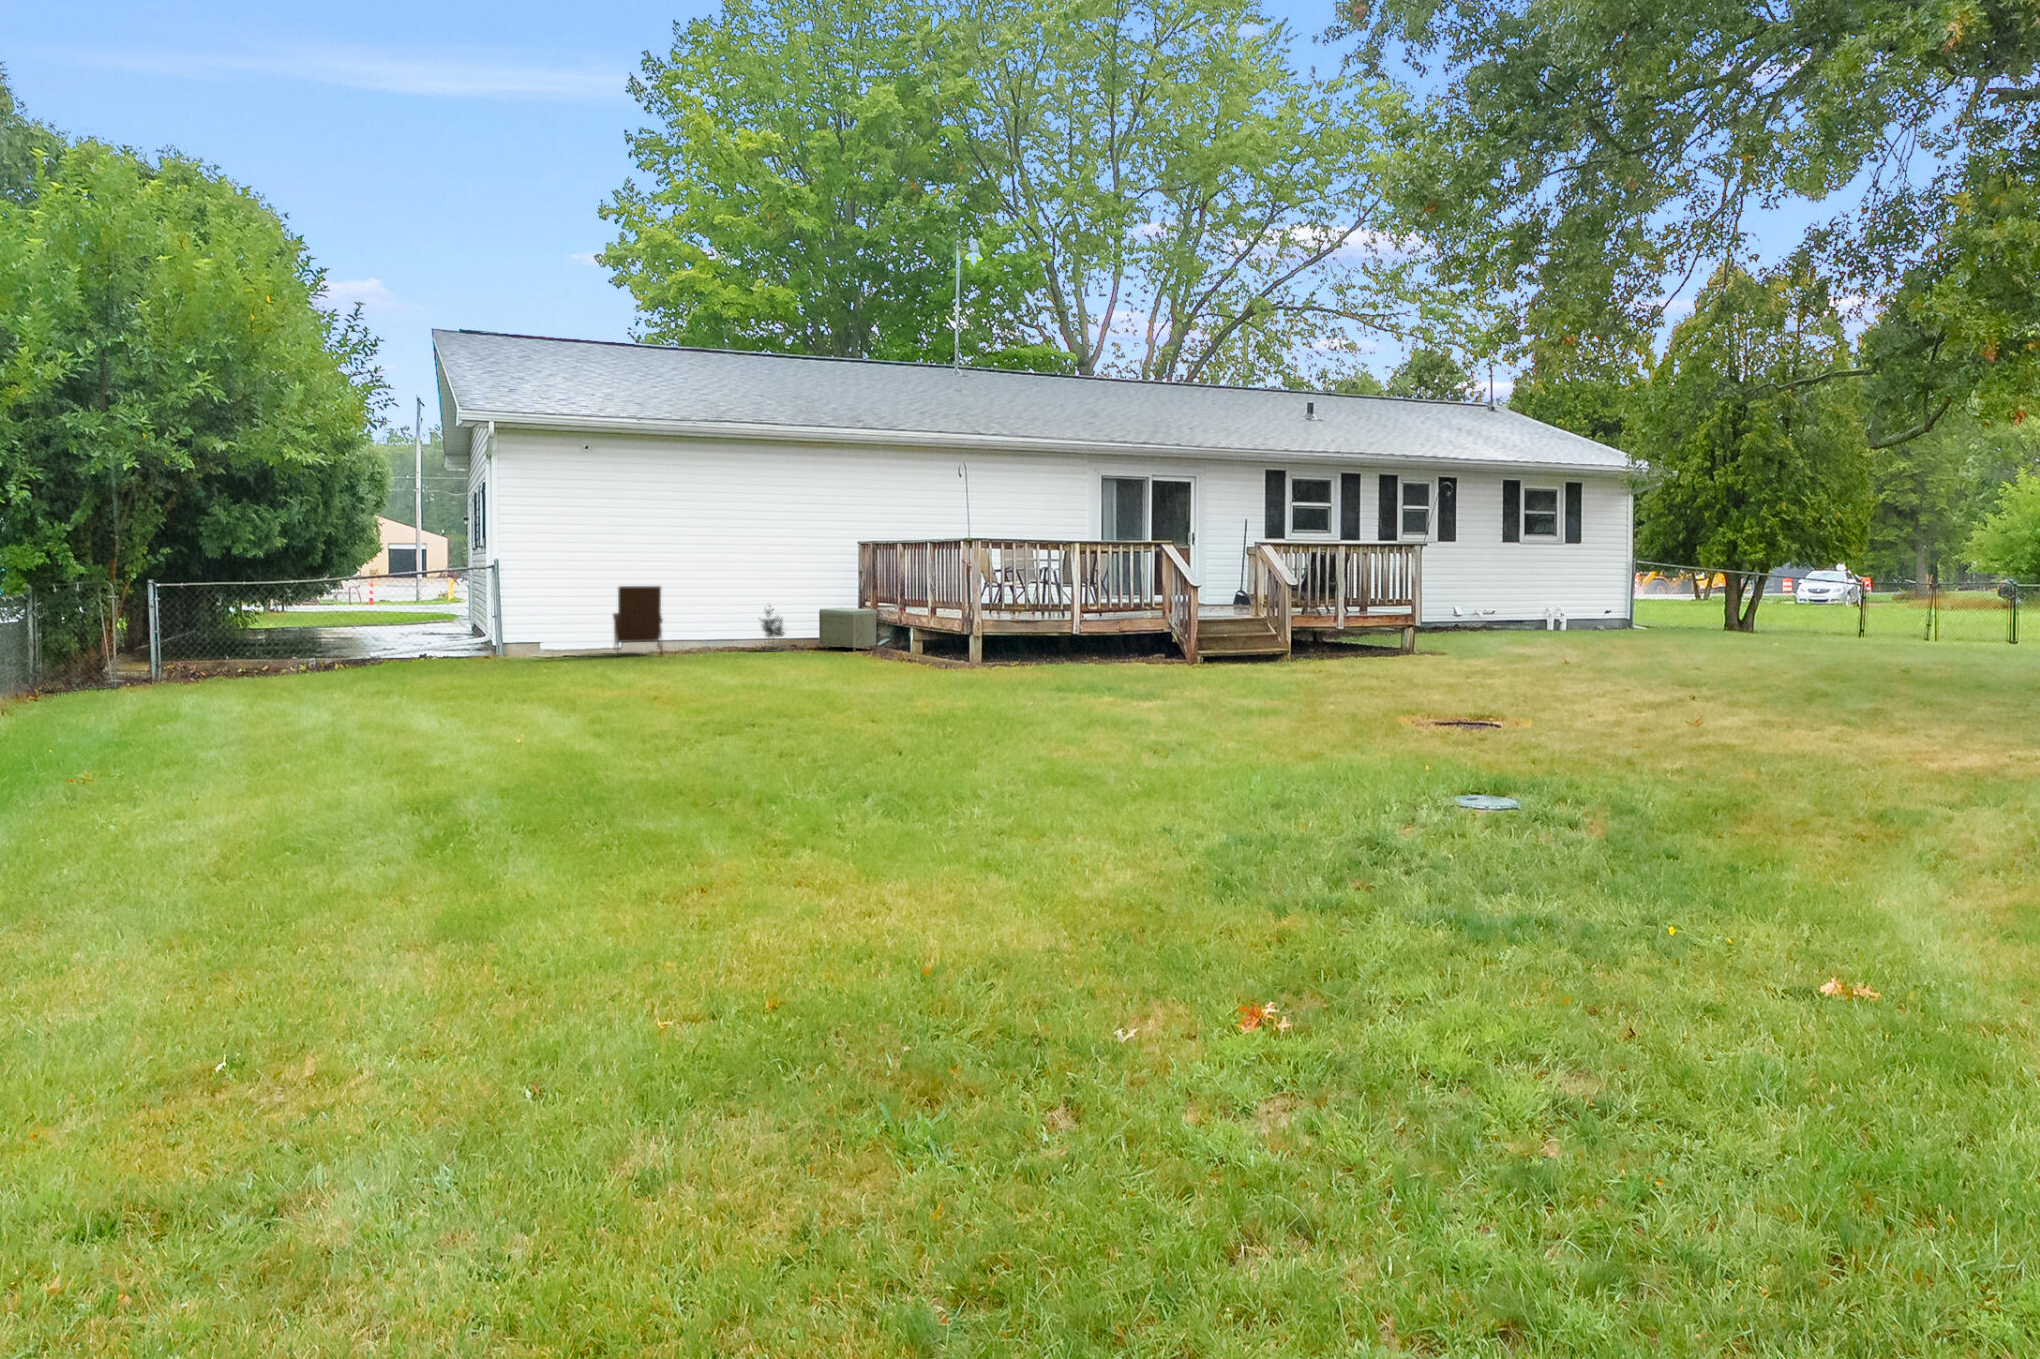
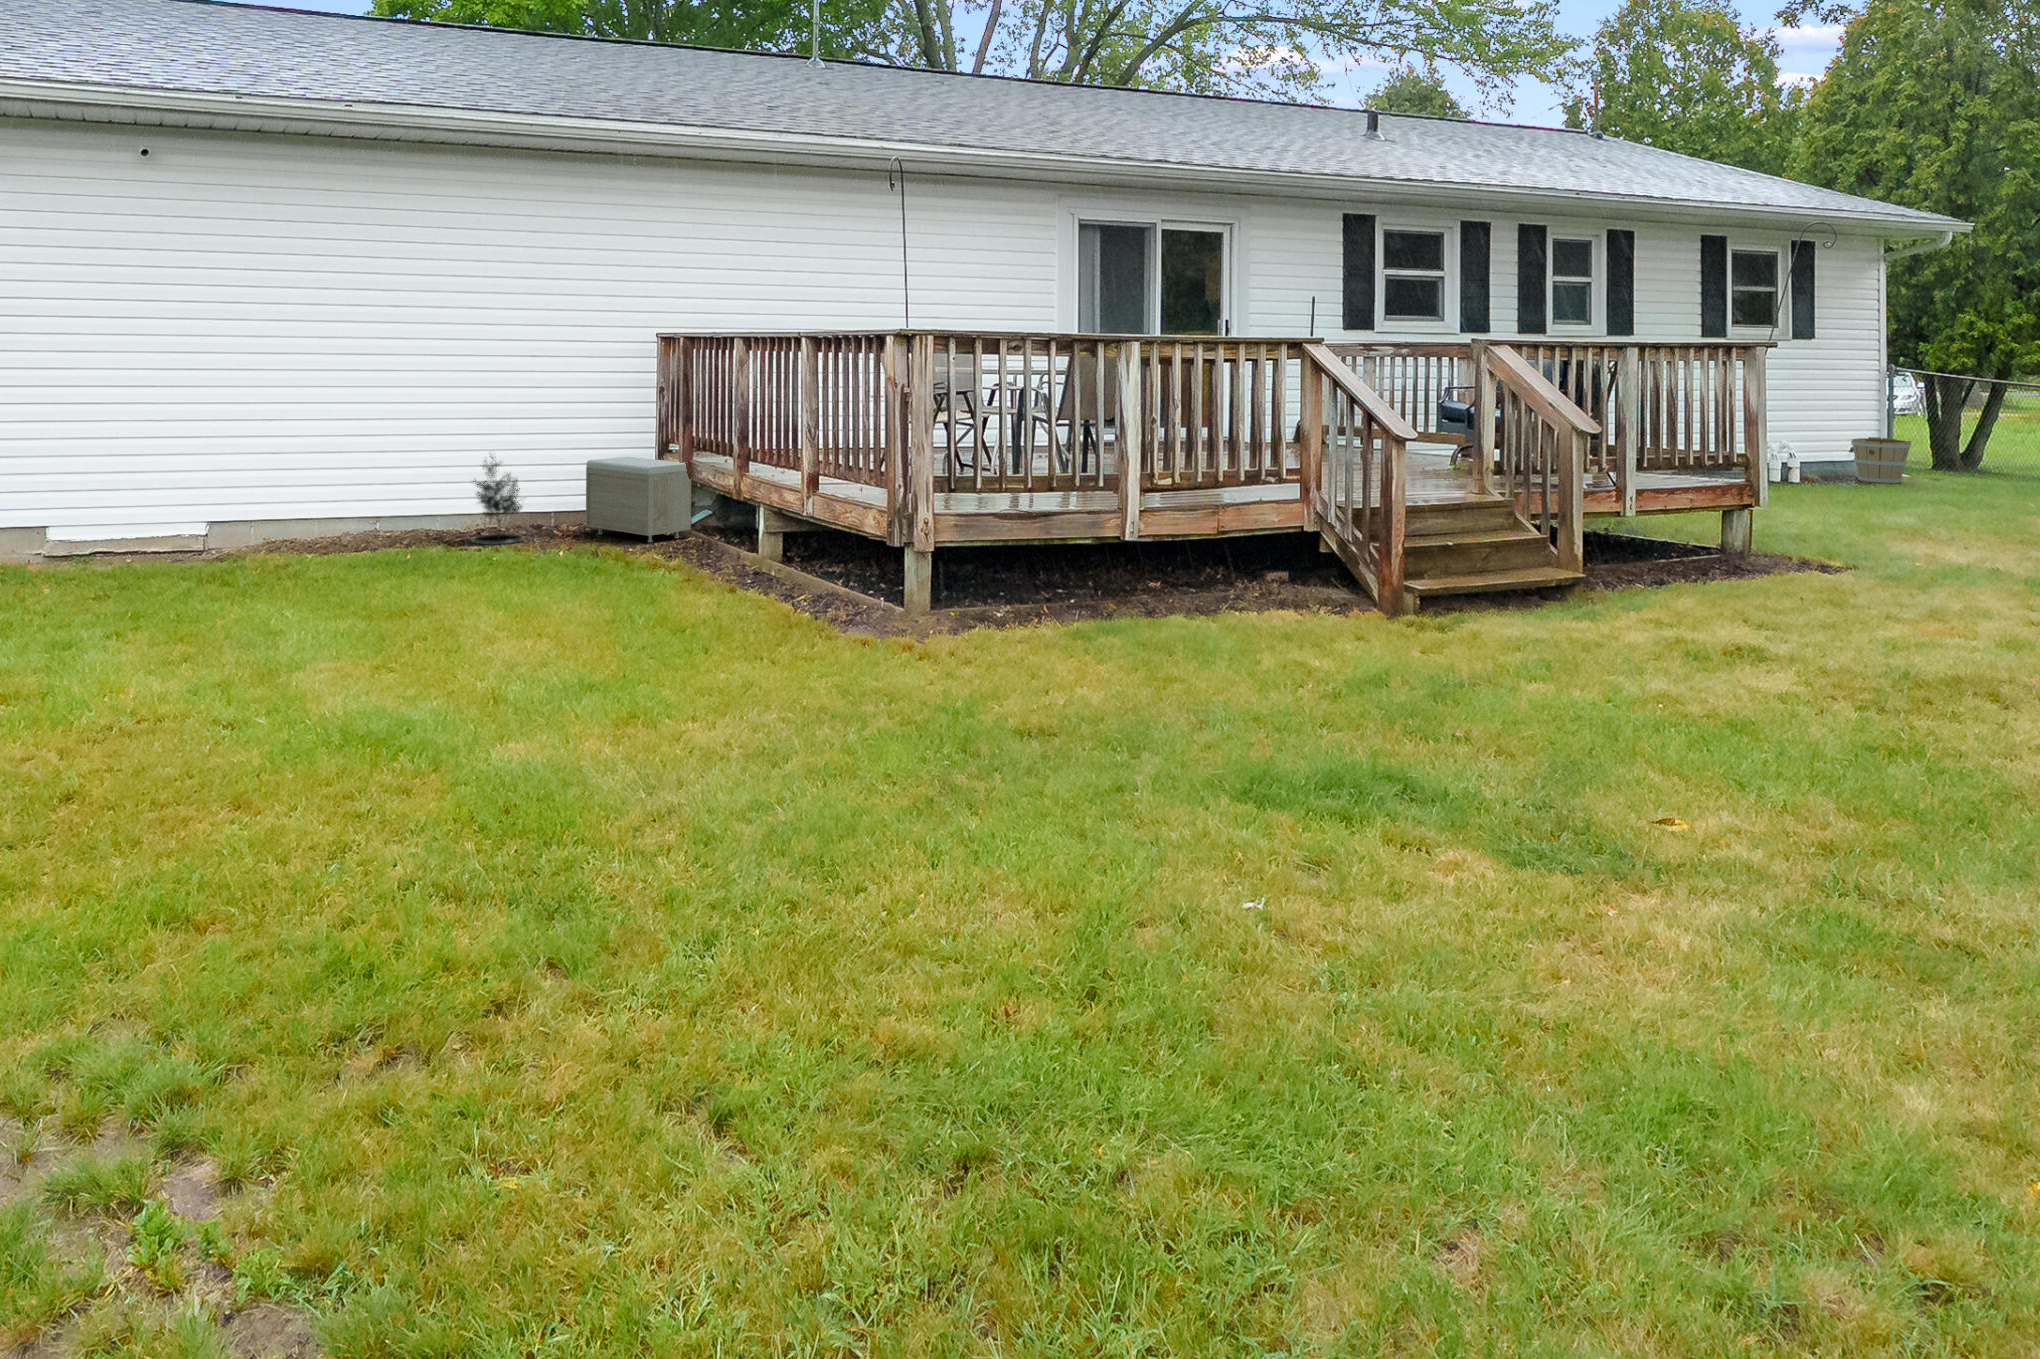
armchair: present [613,586,663,654] -> none [182,423,282,567]
wooden bucket: none [1608,604,1640,632] -> present [1851,437,1911,484]

